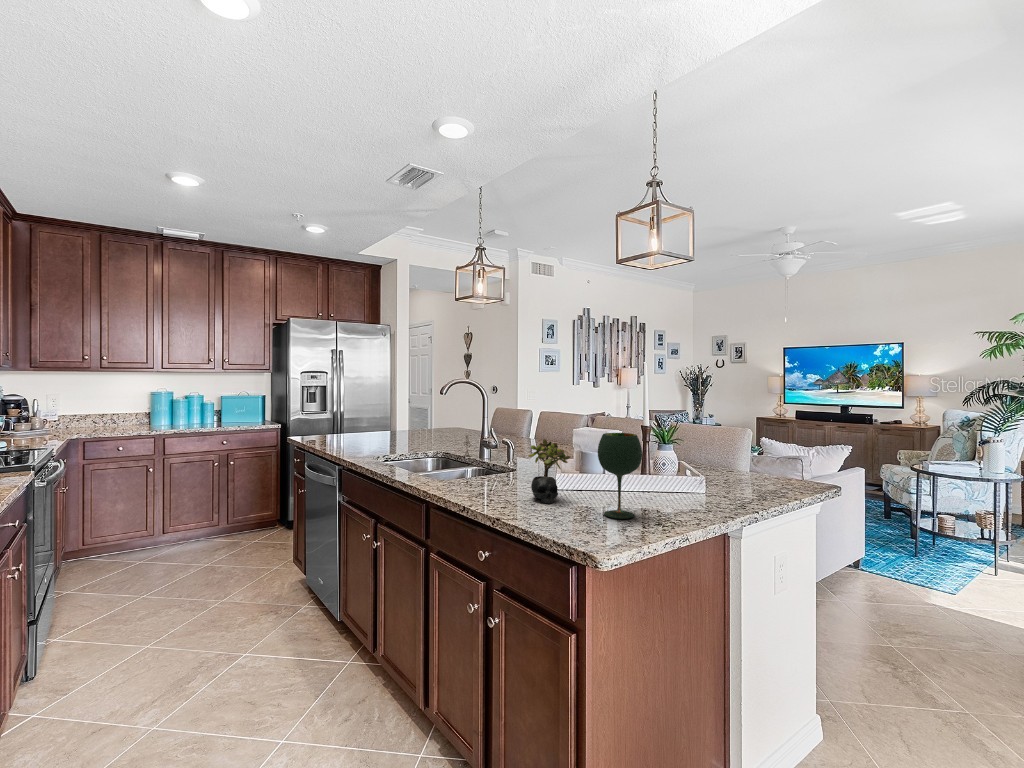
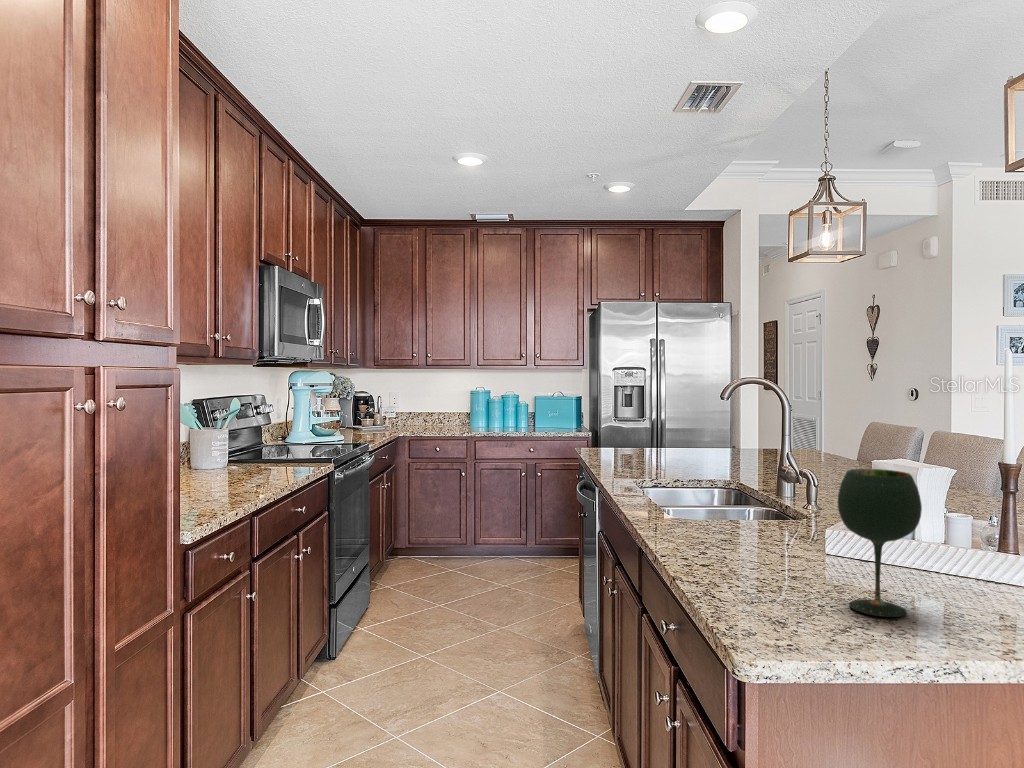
succulent plant: present [528,439,570,503] -> none [757,472,824,572]

